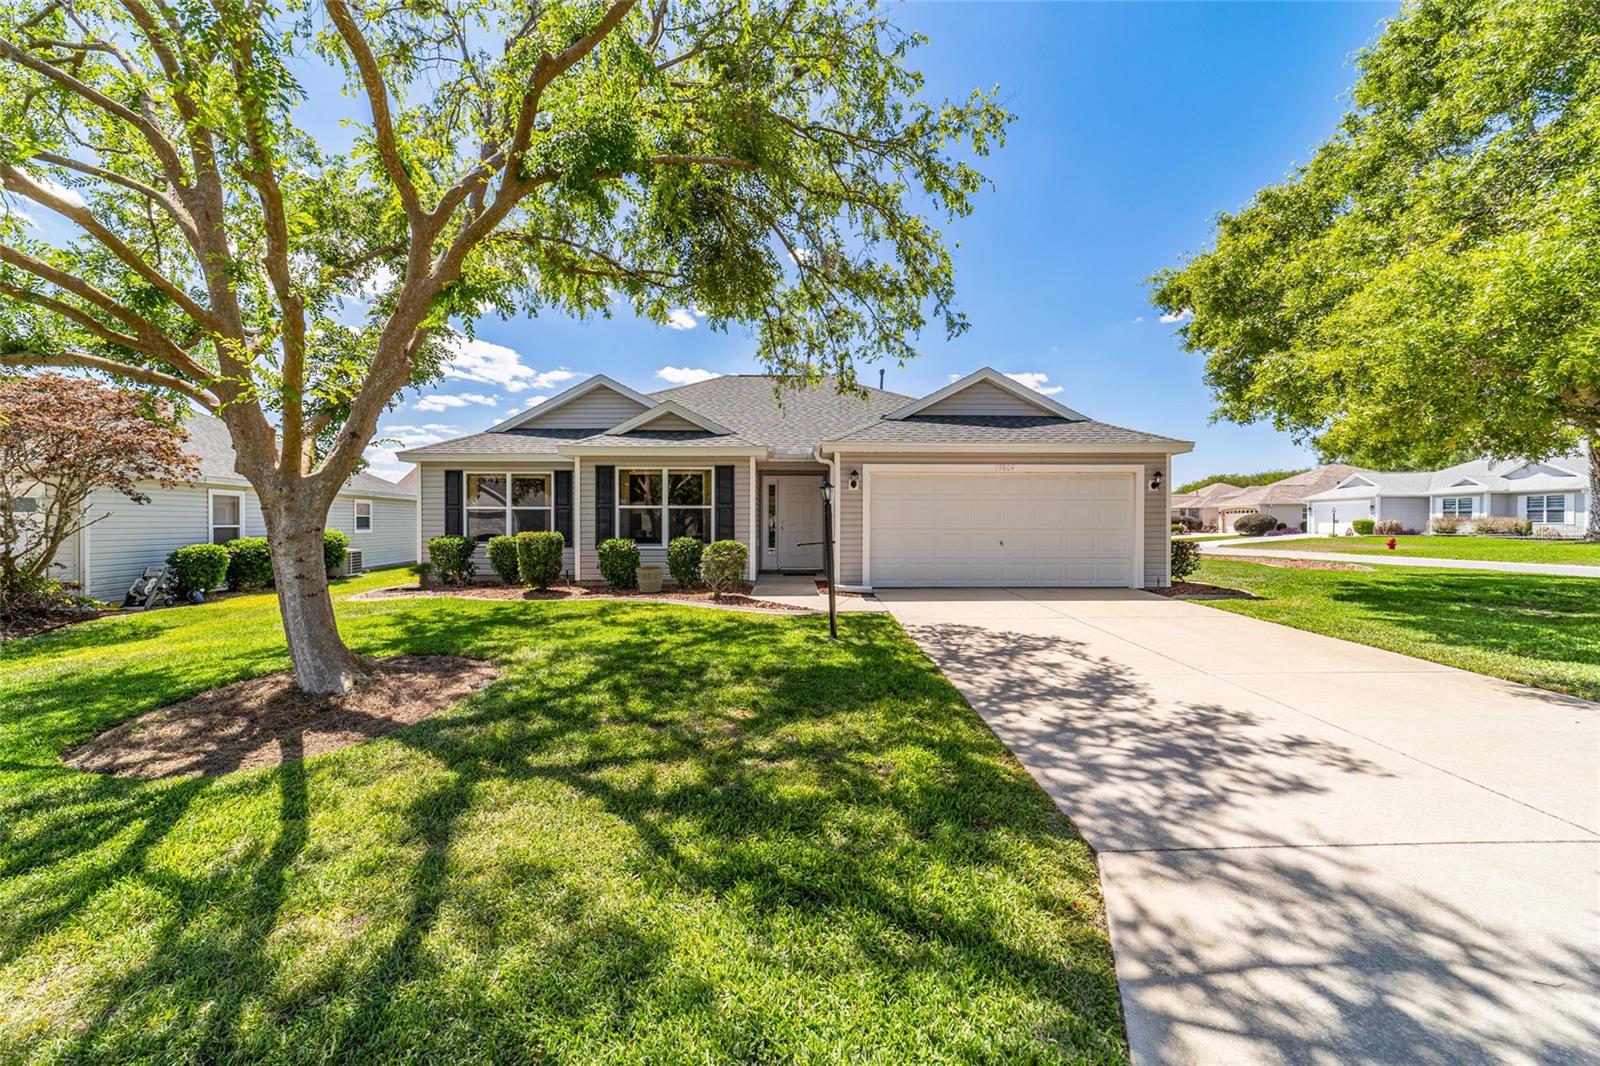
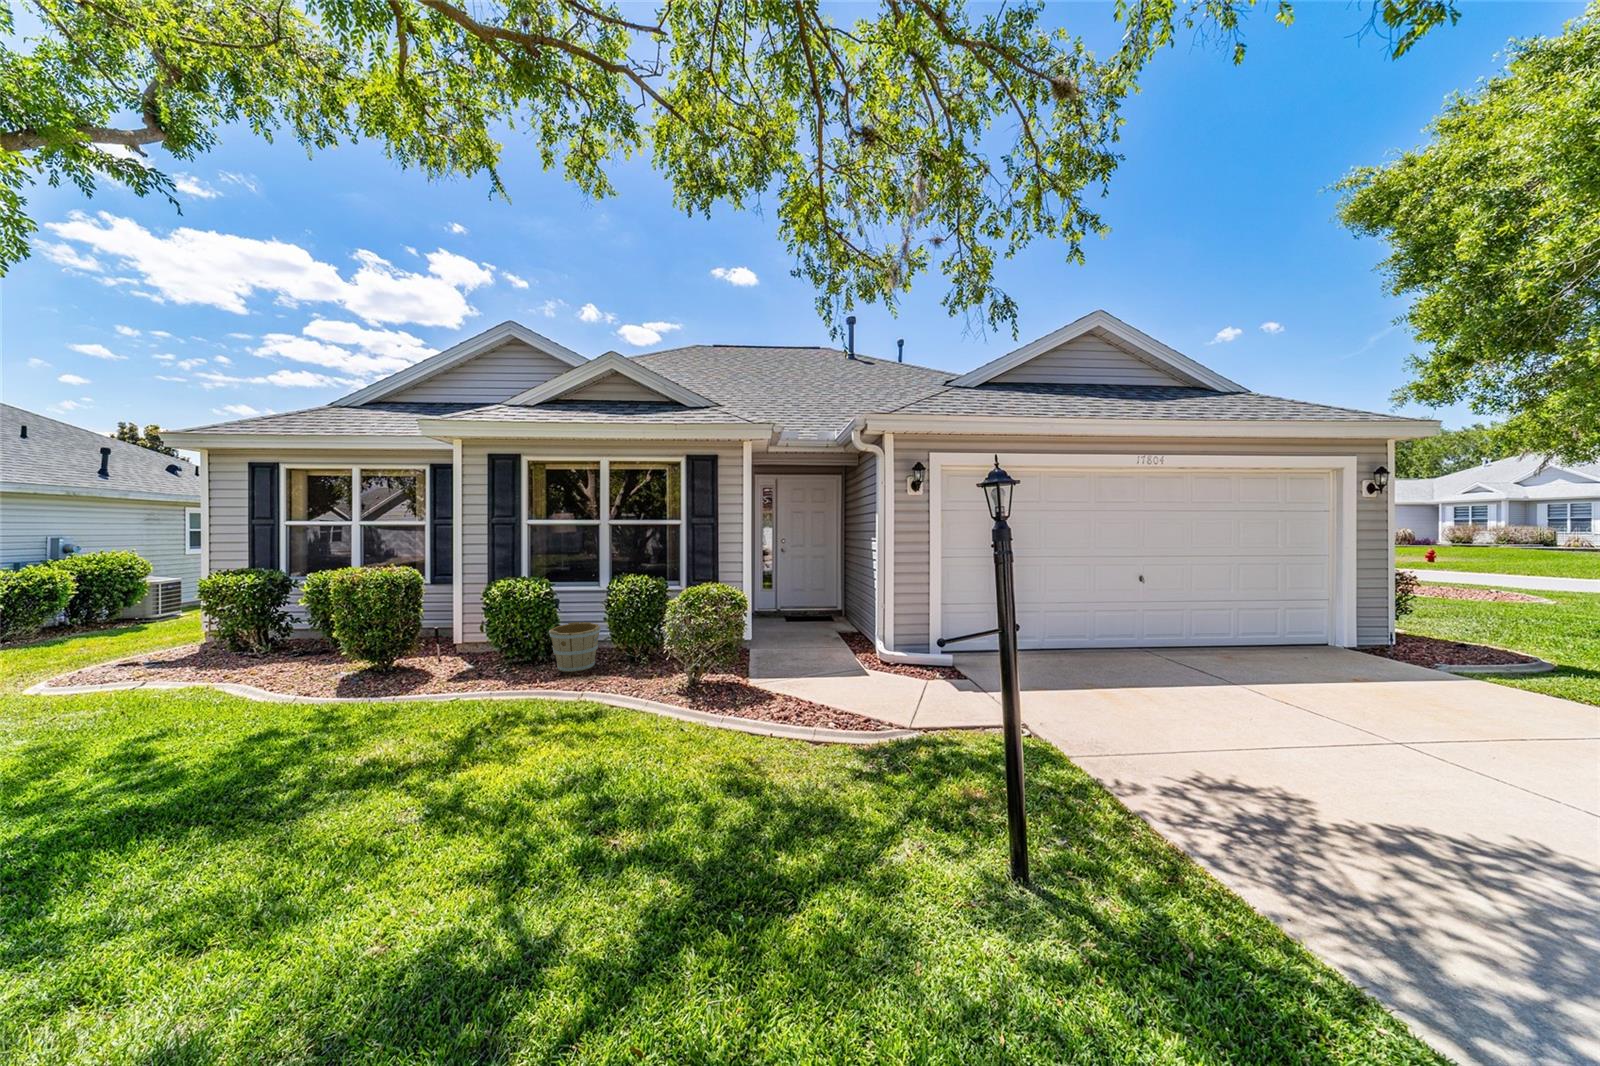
potted plant: present [407,561,442,589] -> none [130,615,223,668]

